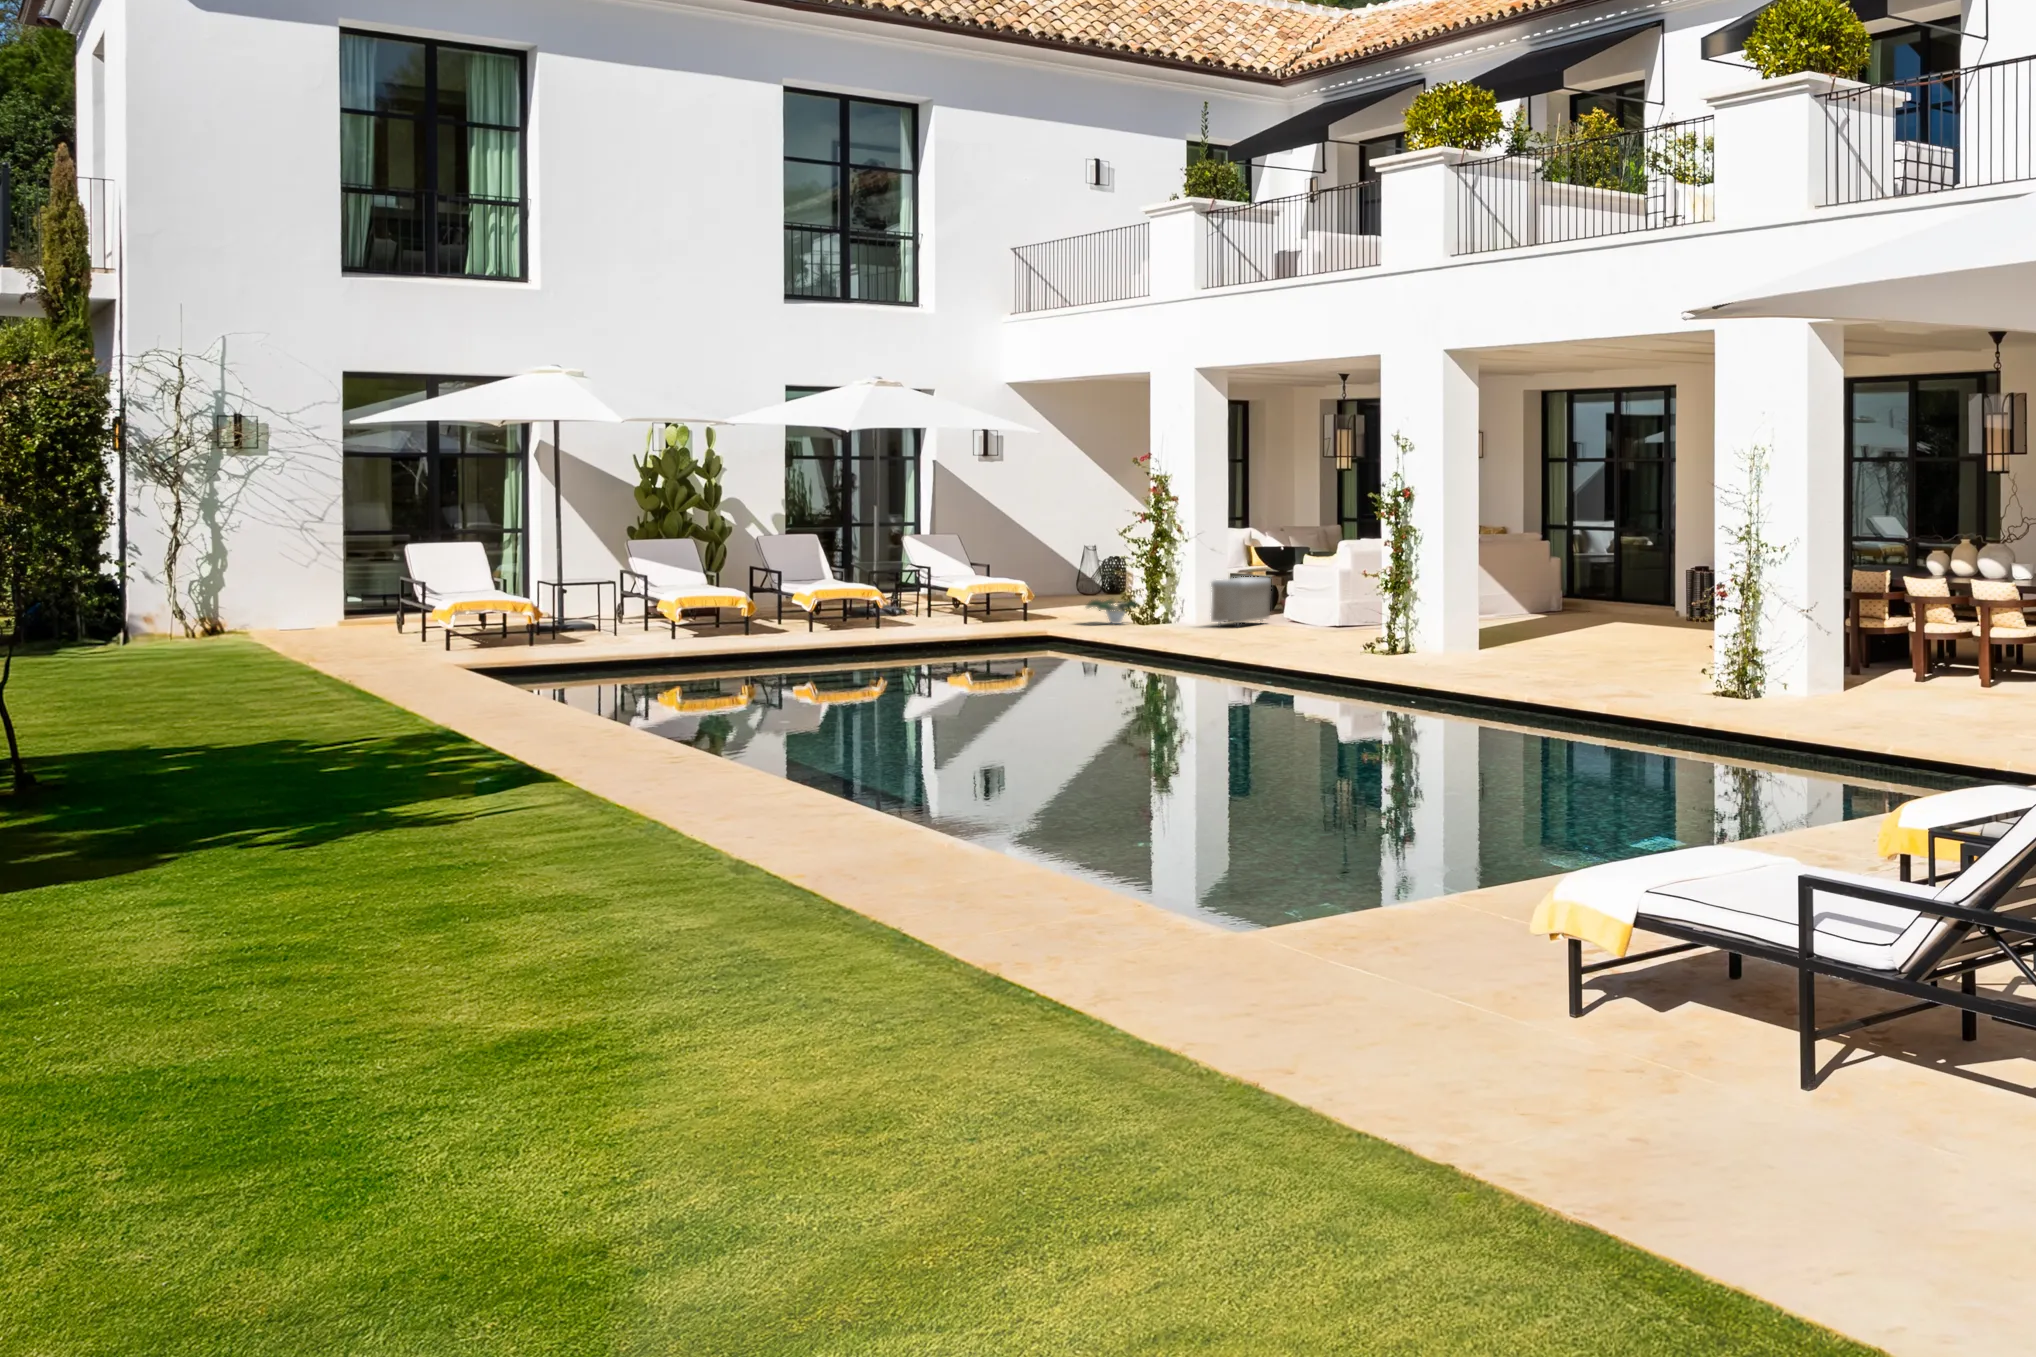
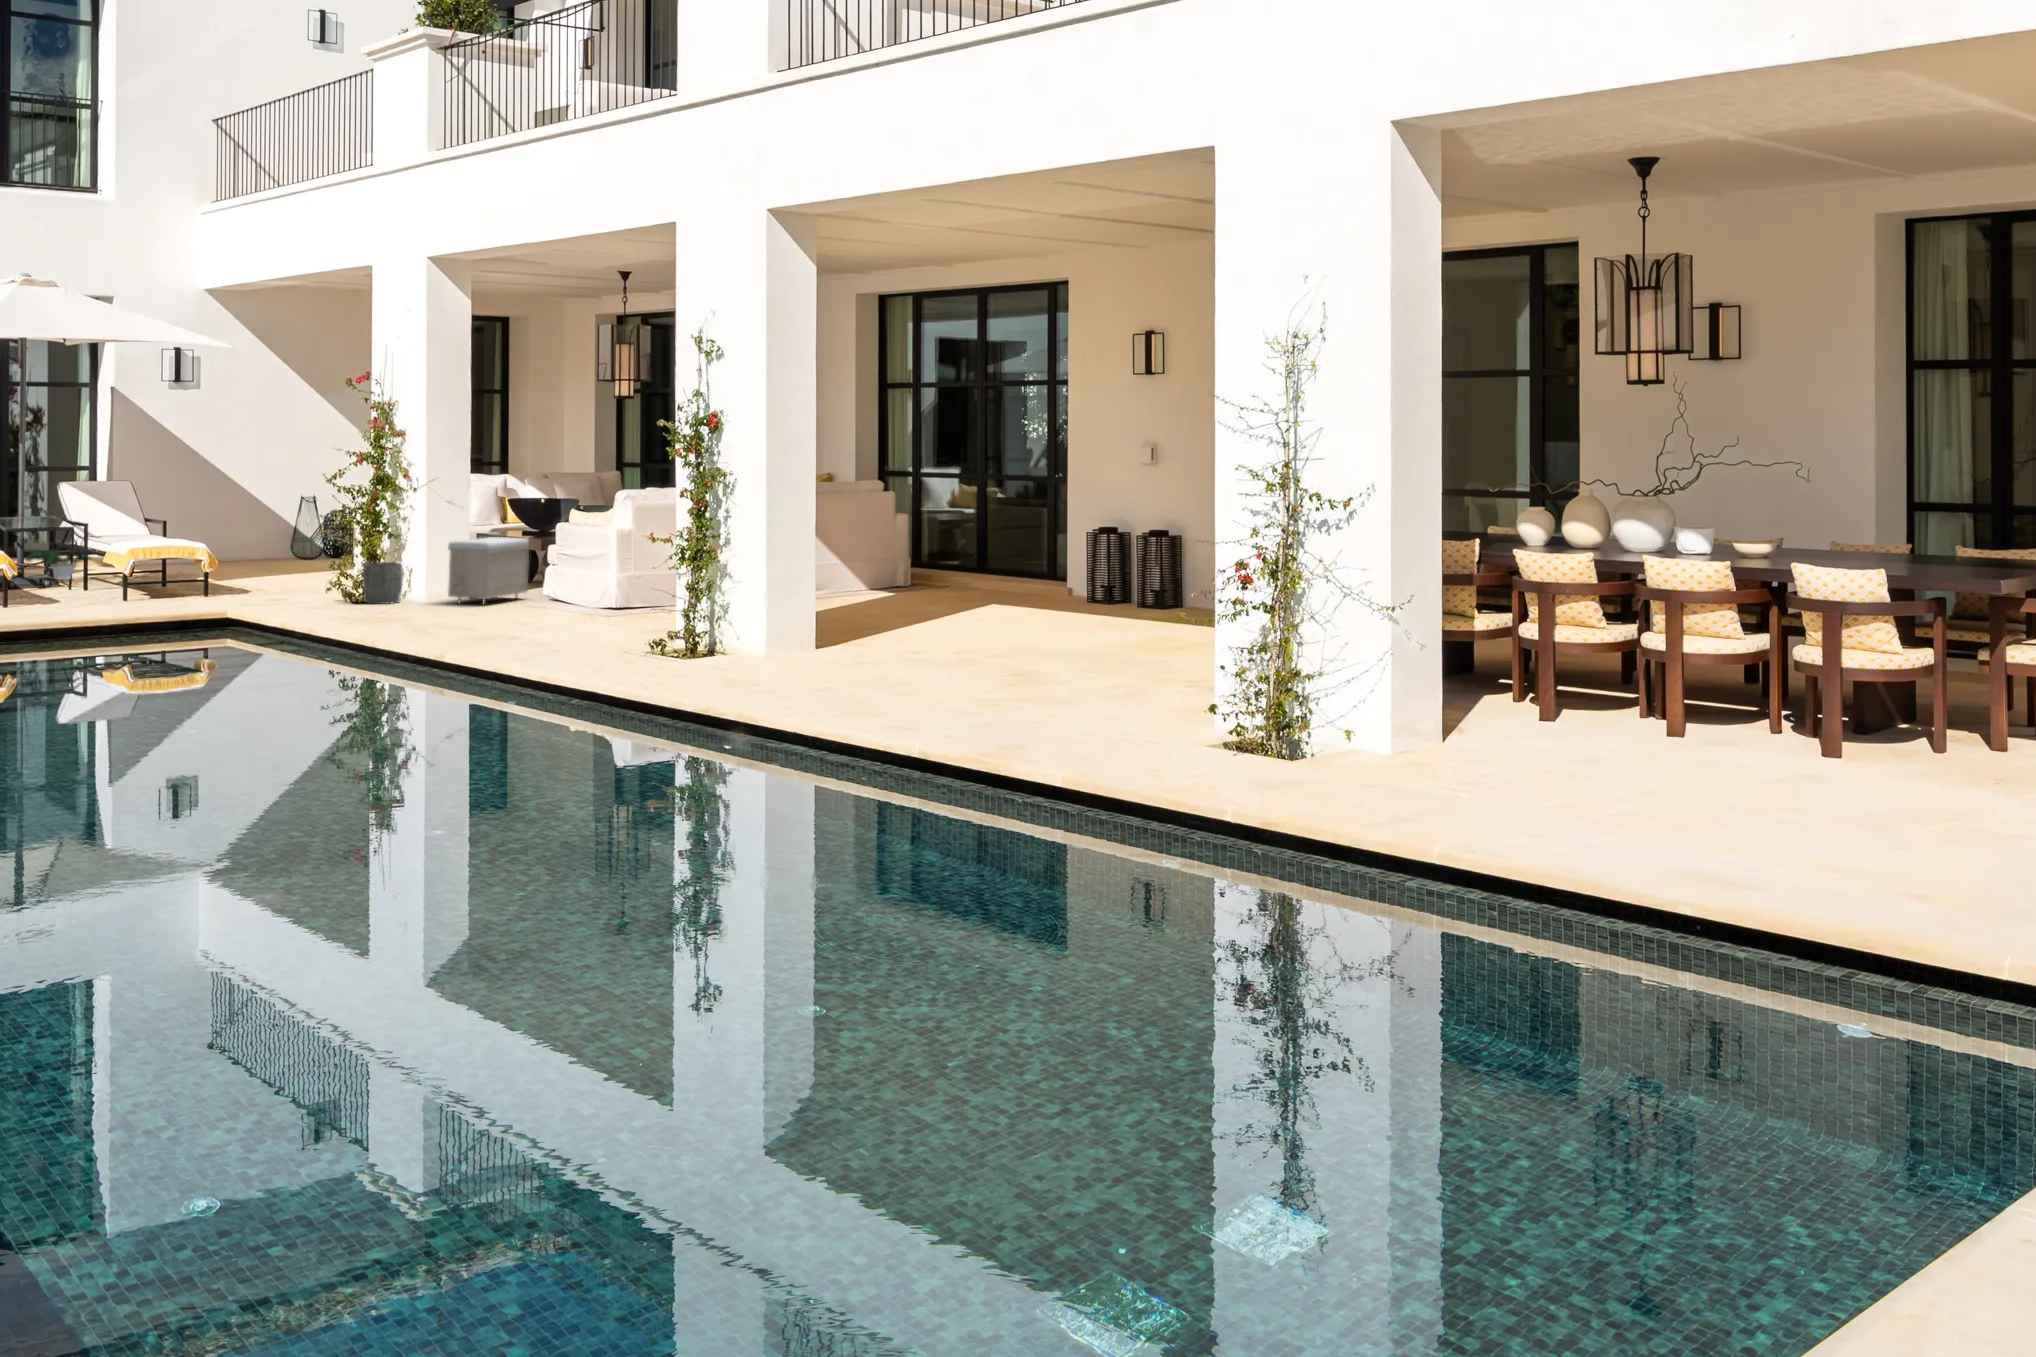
woven basket: none [1147,596,1176,627] -> present [363,562,403,604]
potted plant: present [1086,600,1137,624] -> present [25,549,92,580]

